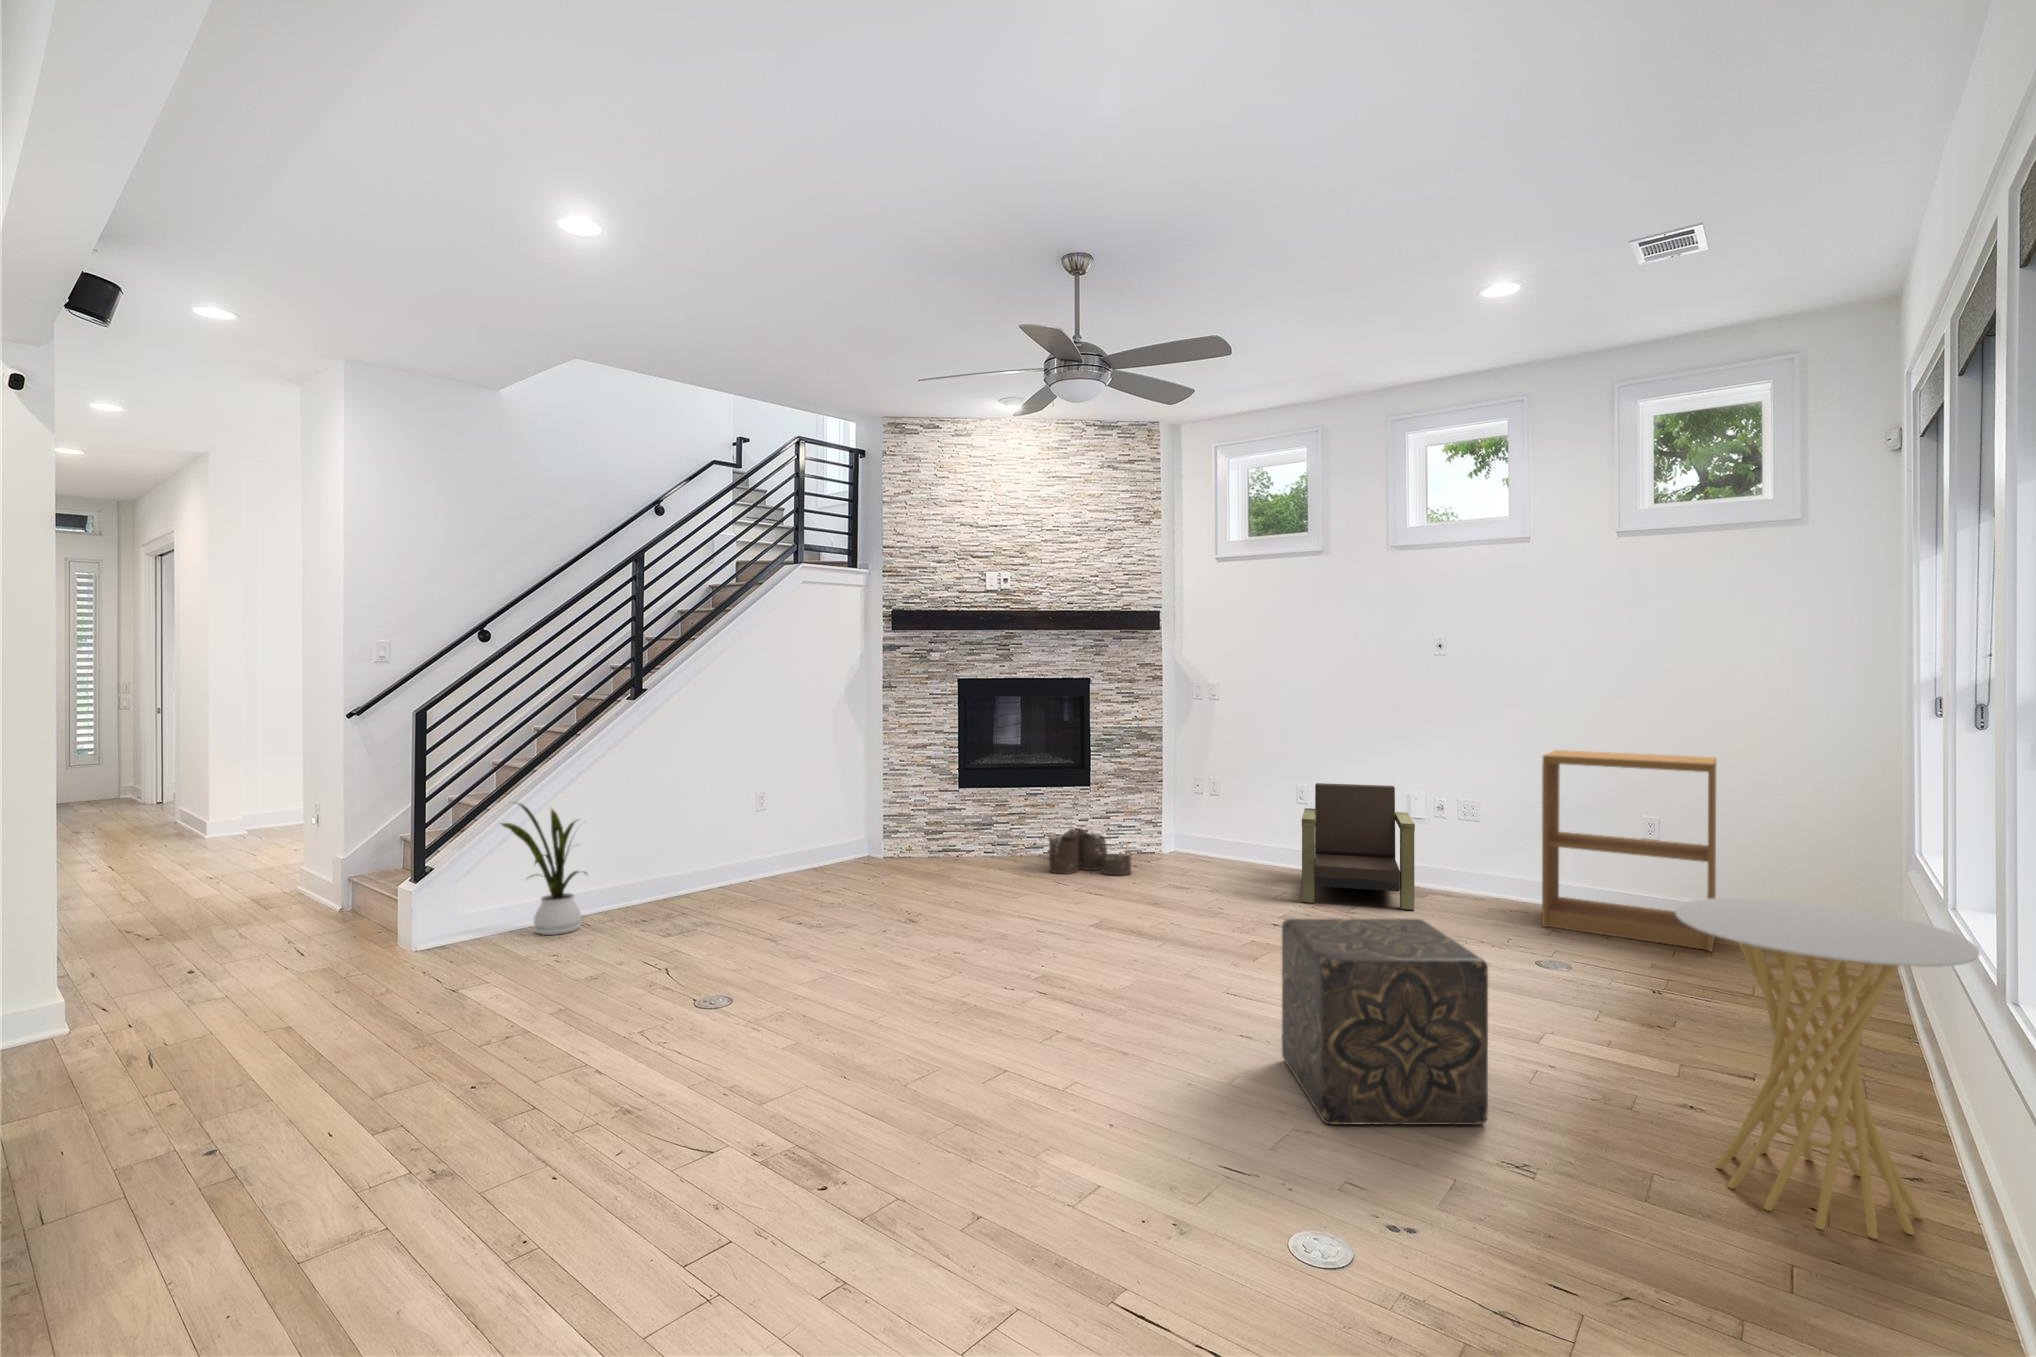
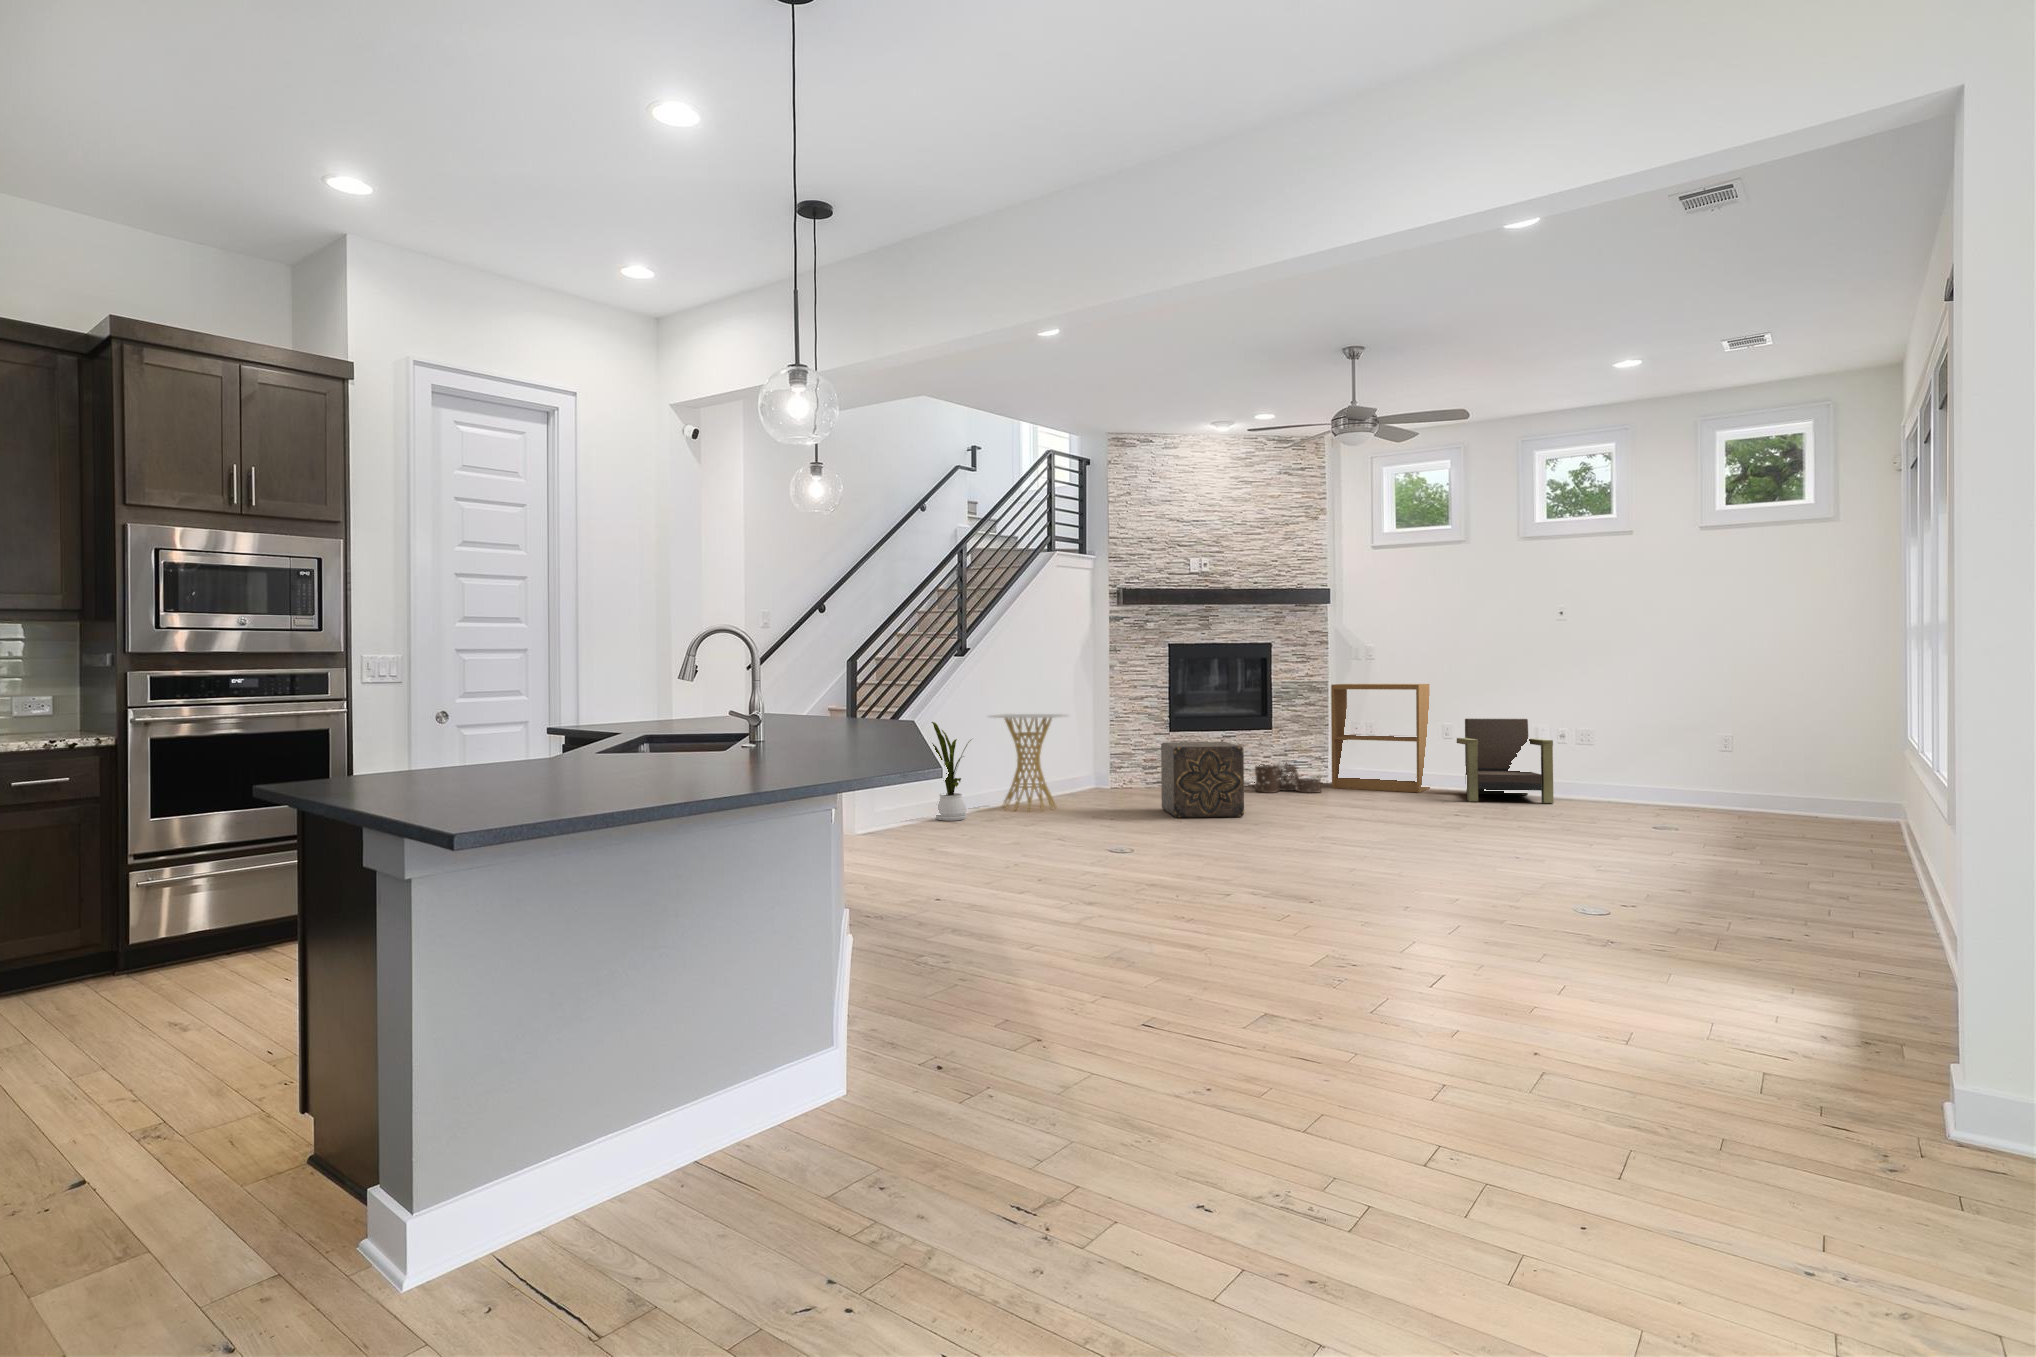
bookshelf: present [1542,750,1716,951] -> present [1331,684,1430,793]
side table: present [1675,898,1979,1239] -> present [990,714,1067,811]
ottoman: present [1282,919,1488,1125] -> present [1161,742,1244,818]

